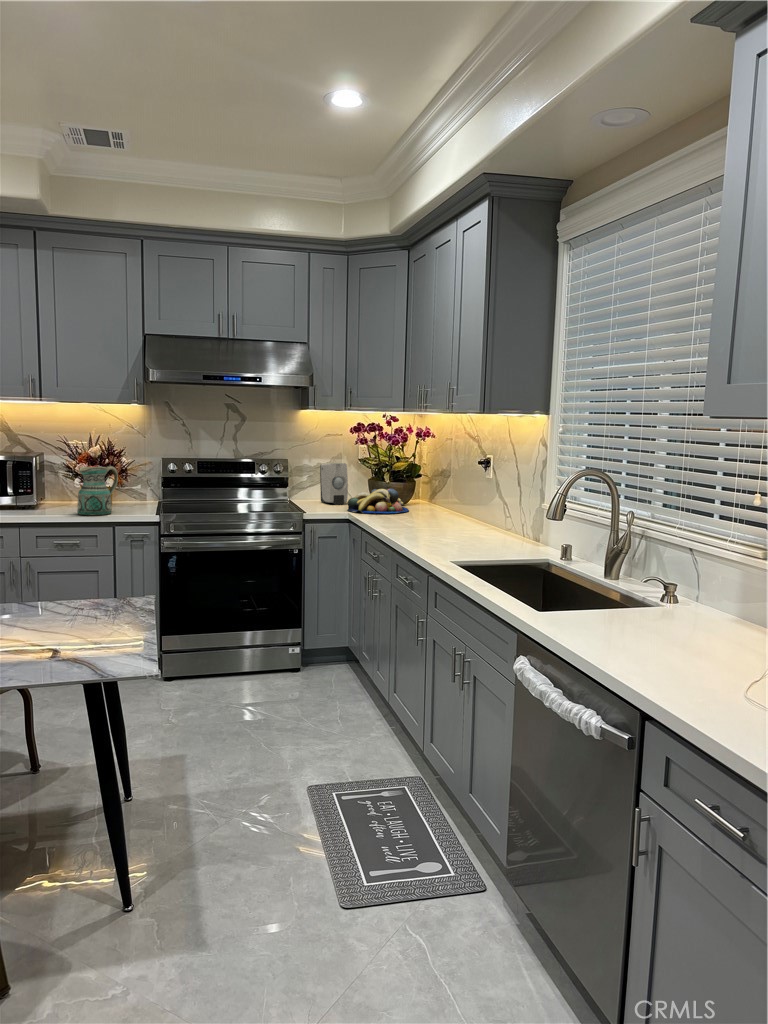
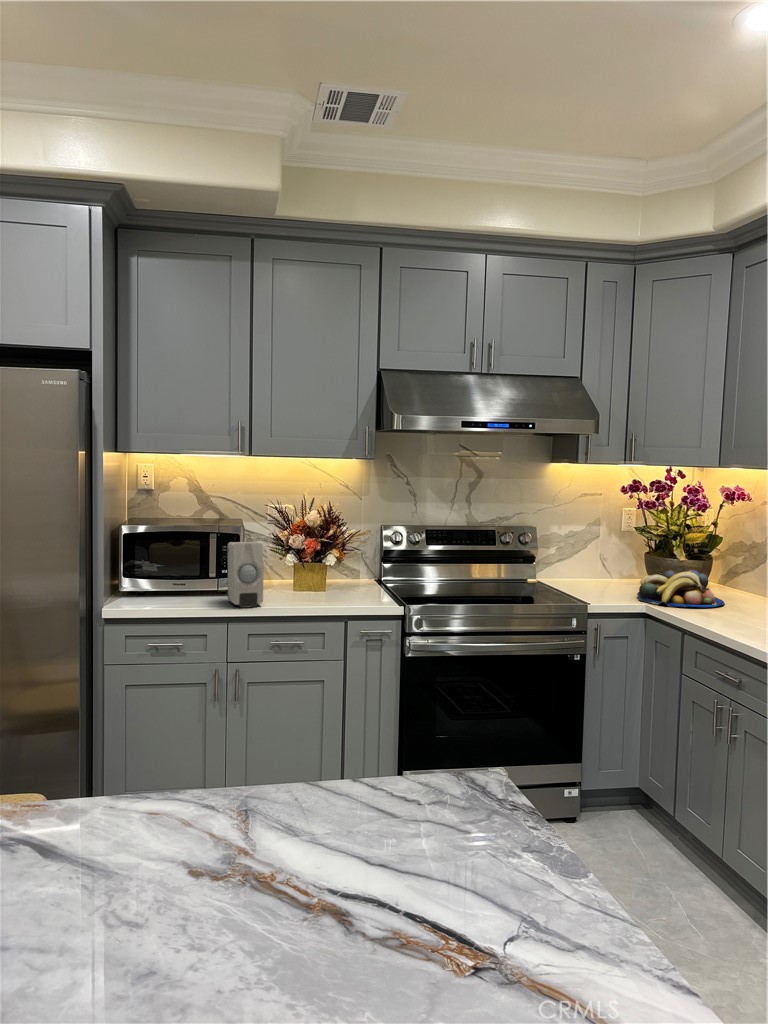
soap dispenser: present [320,463,348,505] -> present [228,542,264,608]
ceramic pitcher: present [77,466,118,515] -> none [296,539,344,606]

